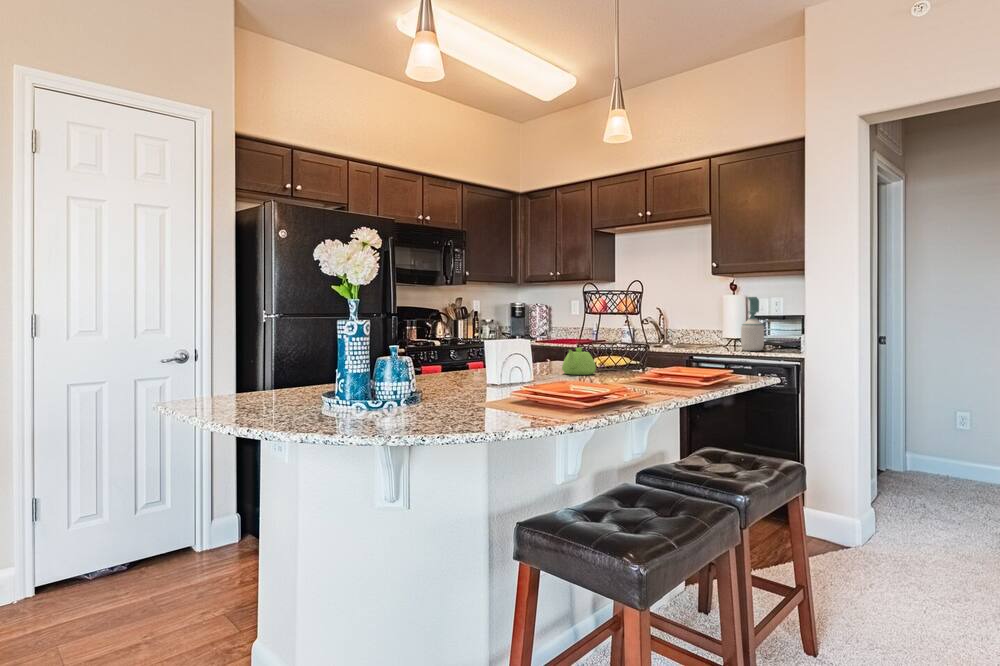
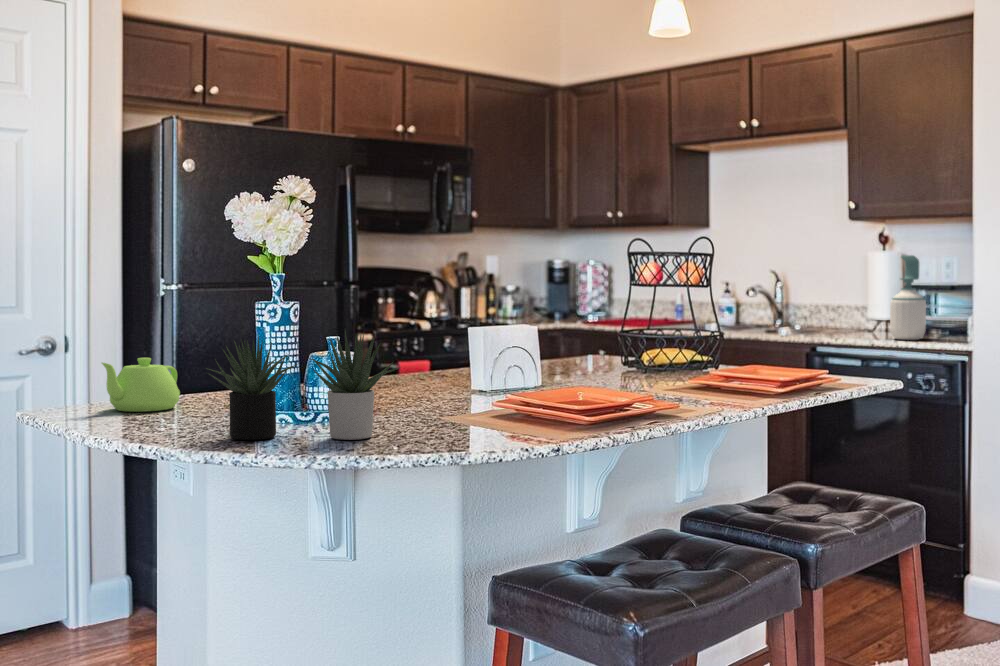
succulent plant: none [301,337,452,423] -> present [207,330,399,440]
teapot: present [562,348,596,375] -> present [102,358,180,412]

